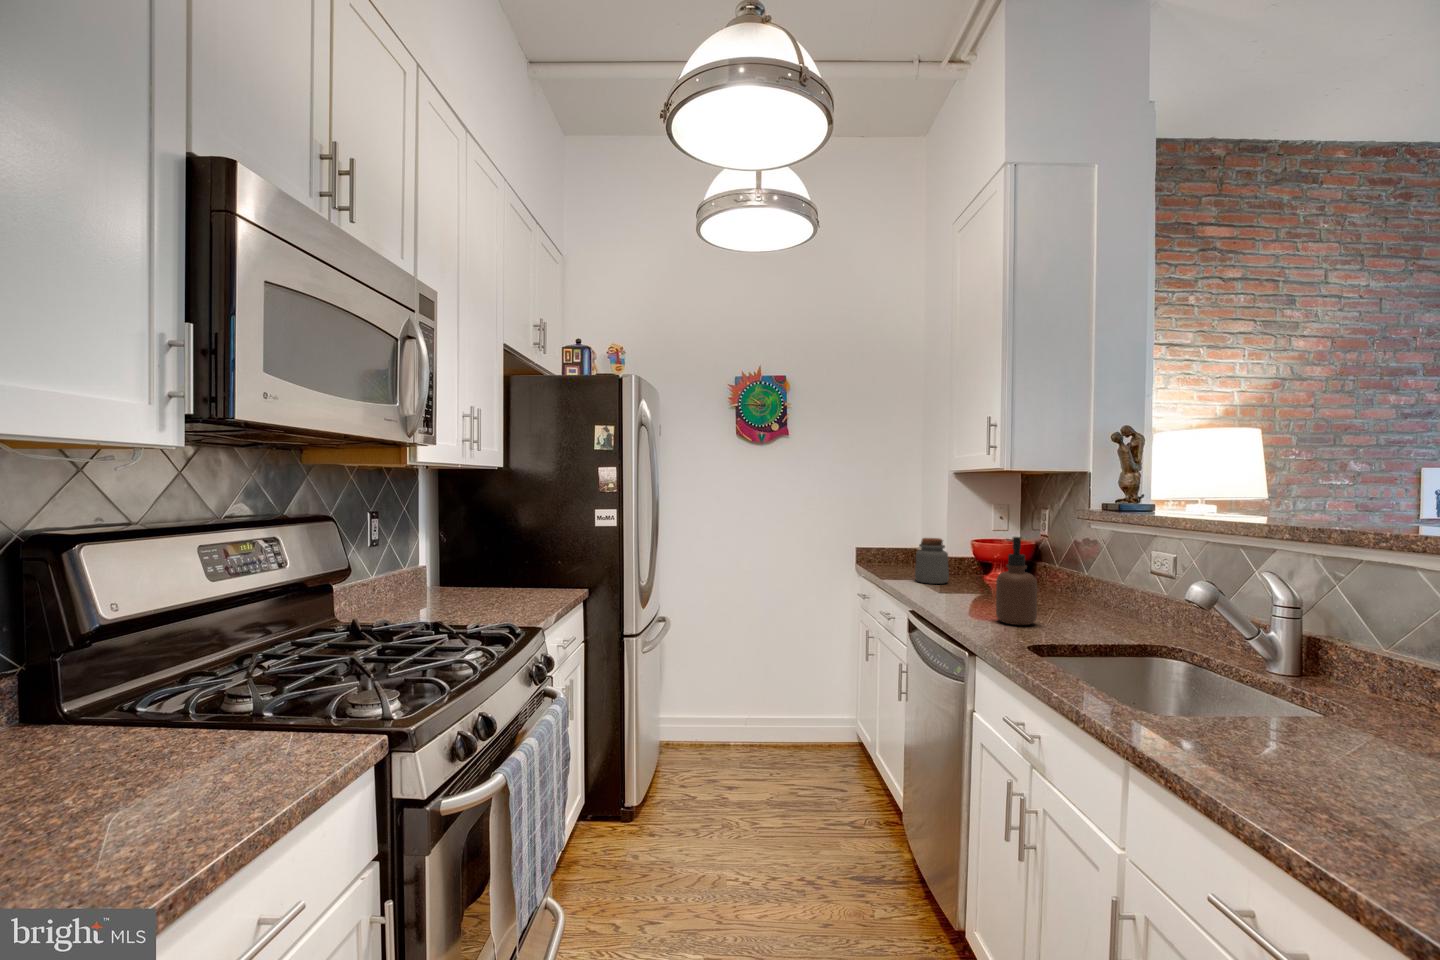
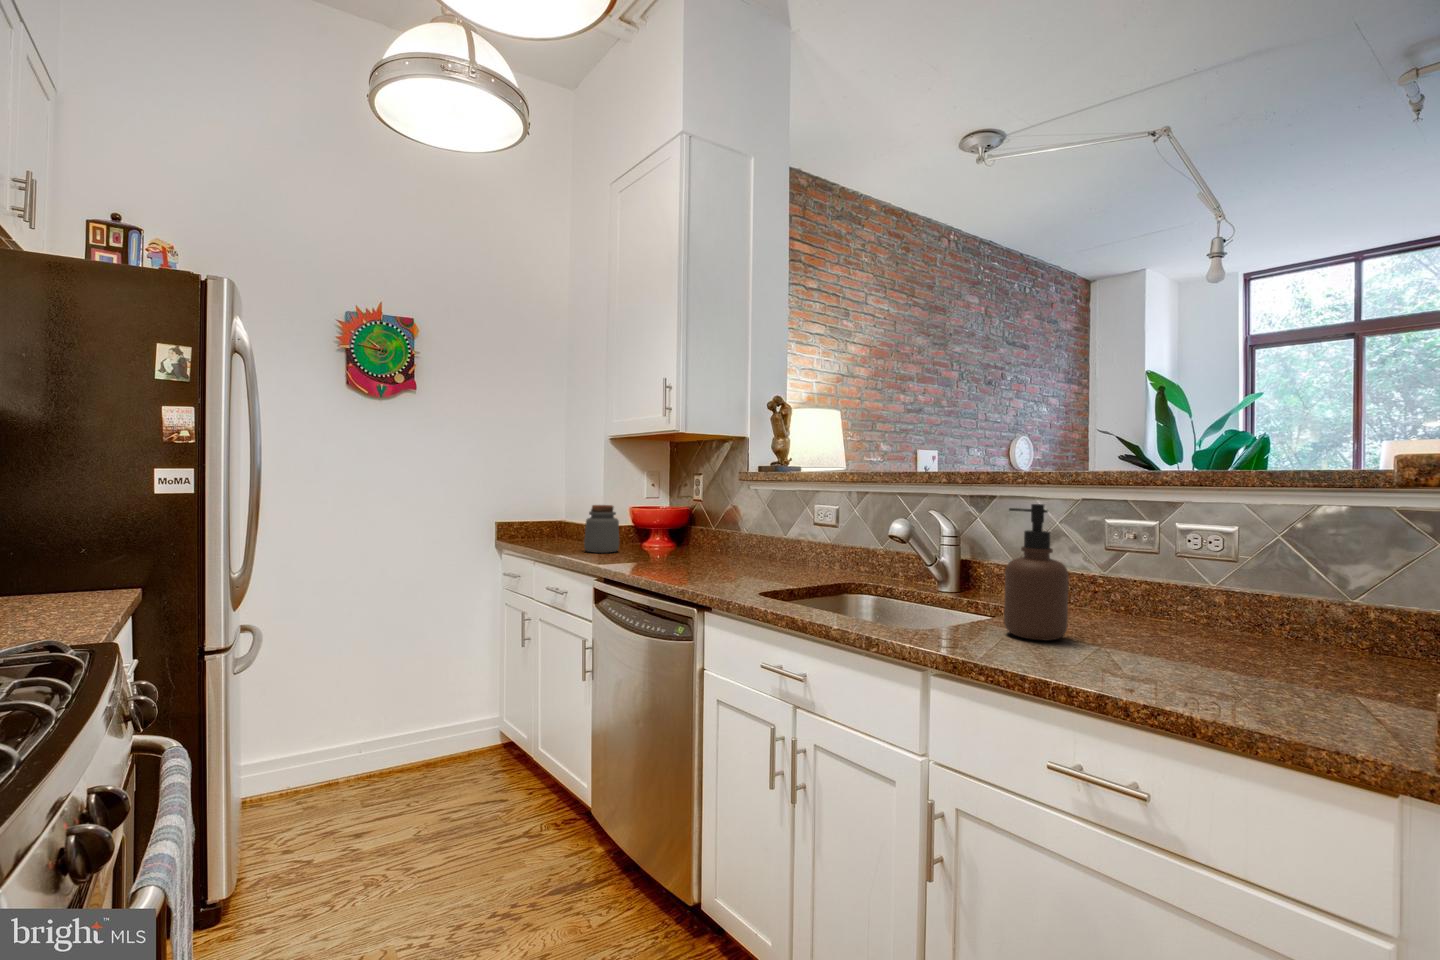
soap dispenser: present [996,537,1037,625] -> present [1004,504,1069,641]

